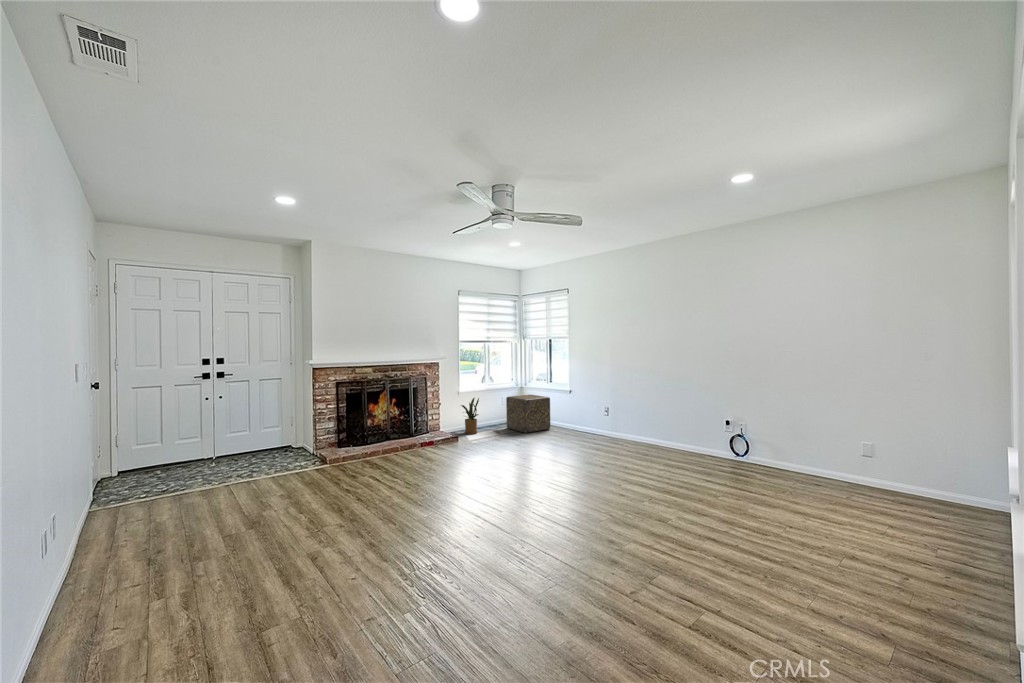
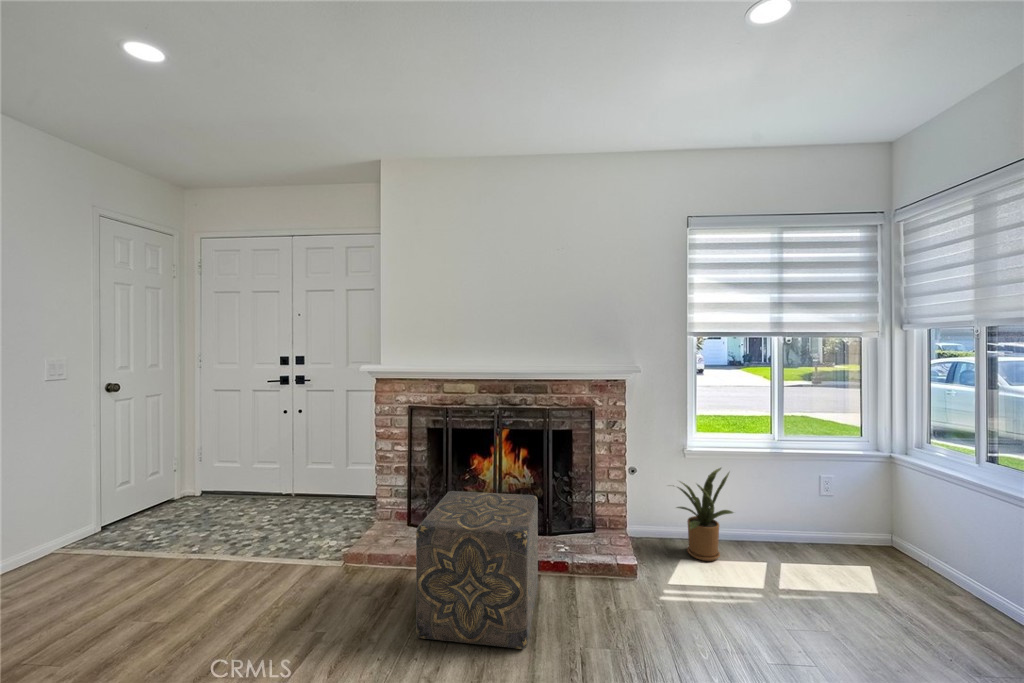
ottoman: present [506,395,550,433] -> present [416,491,538,649]

